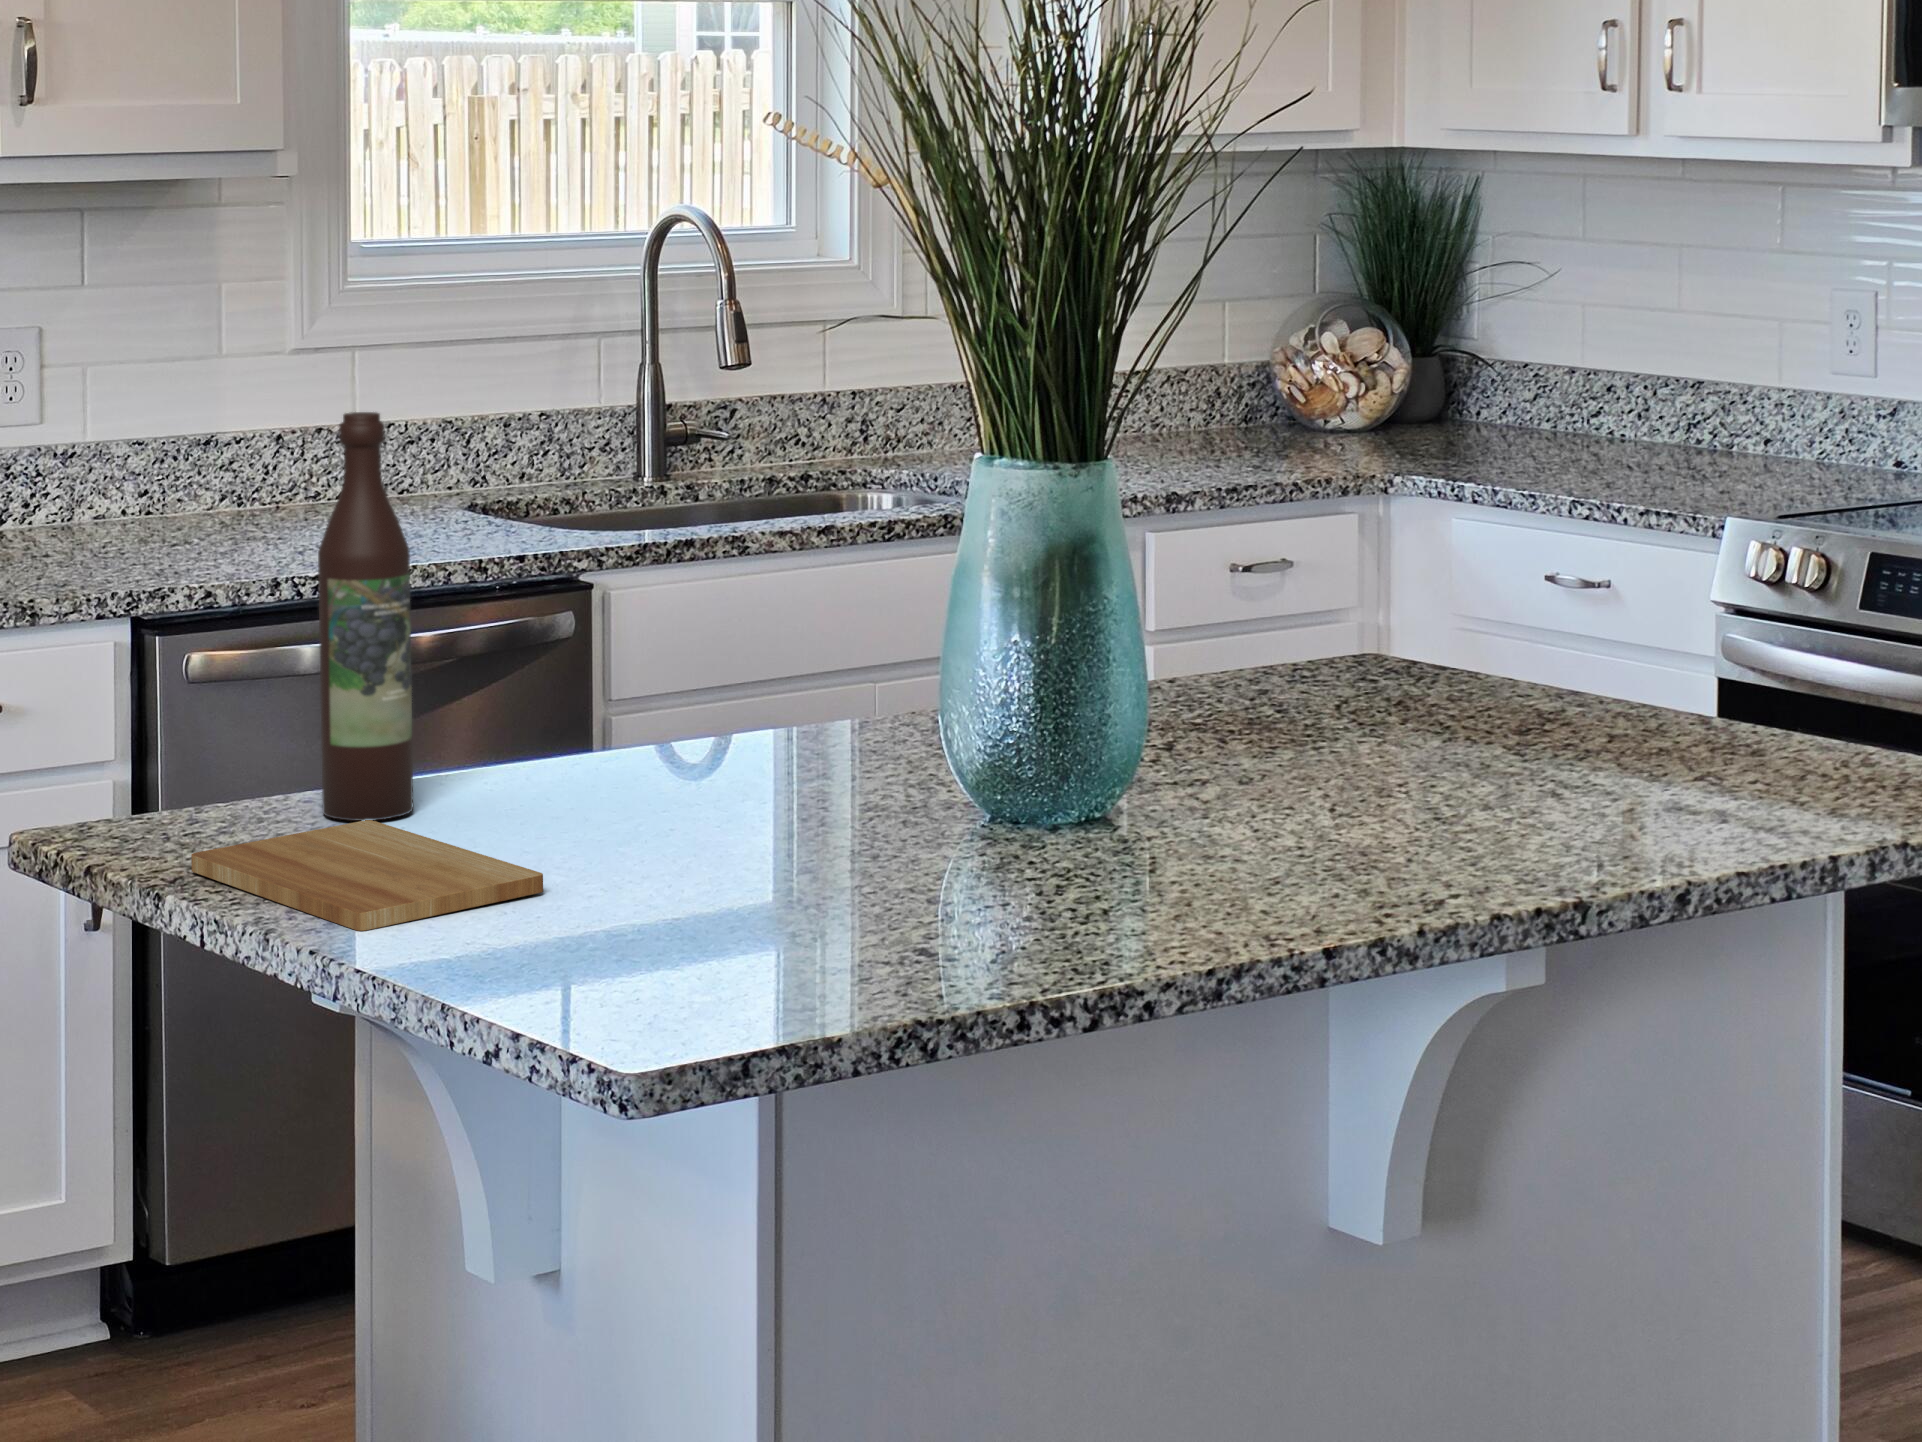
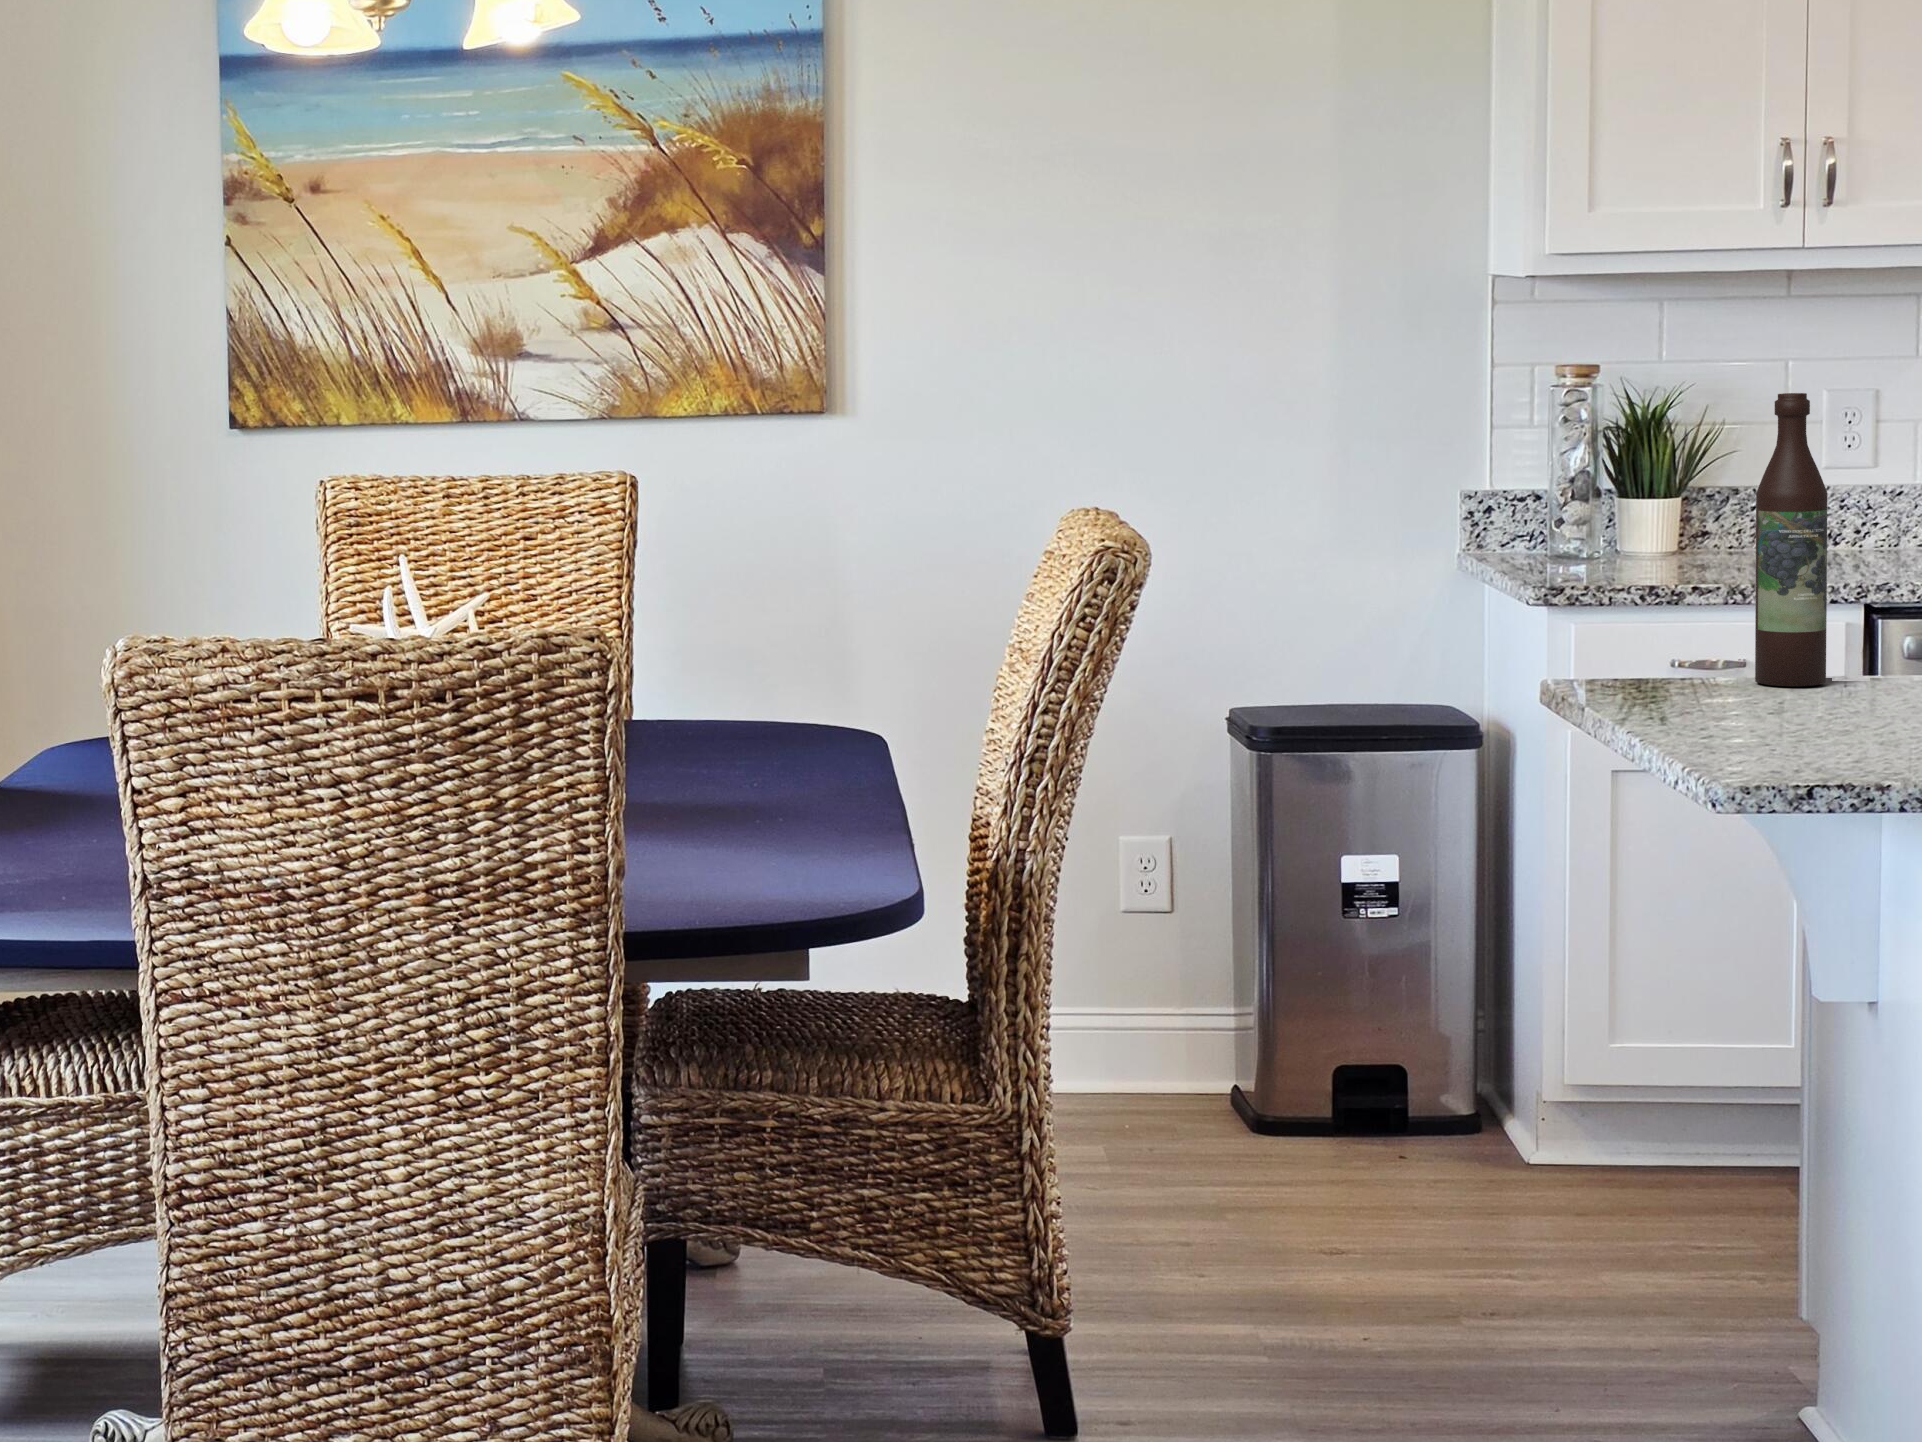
cutting board: present [191,820,543,931] -> none [1614,678,1832,724]

